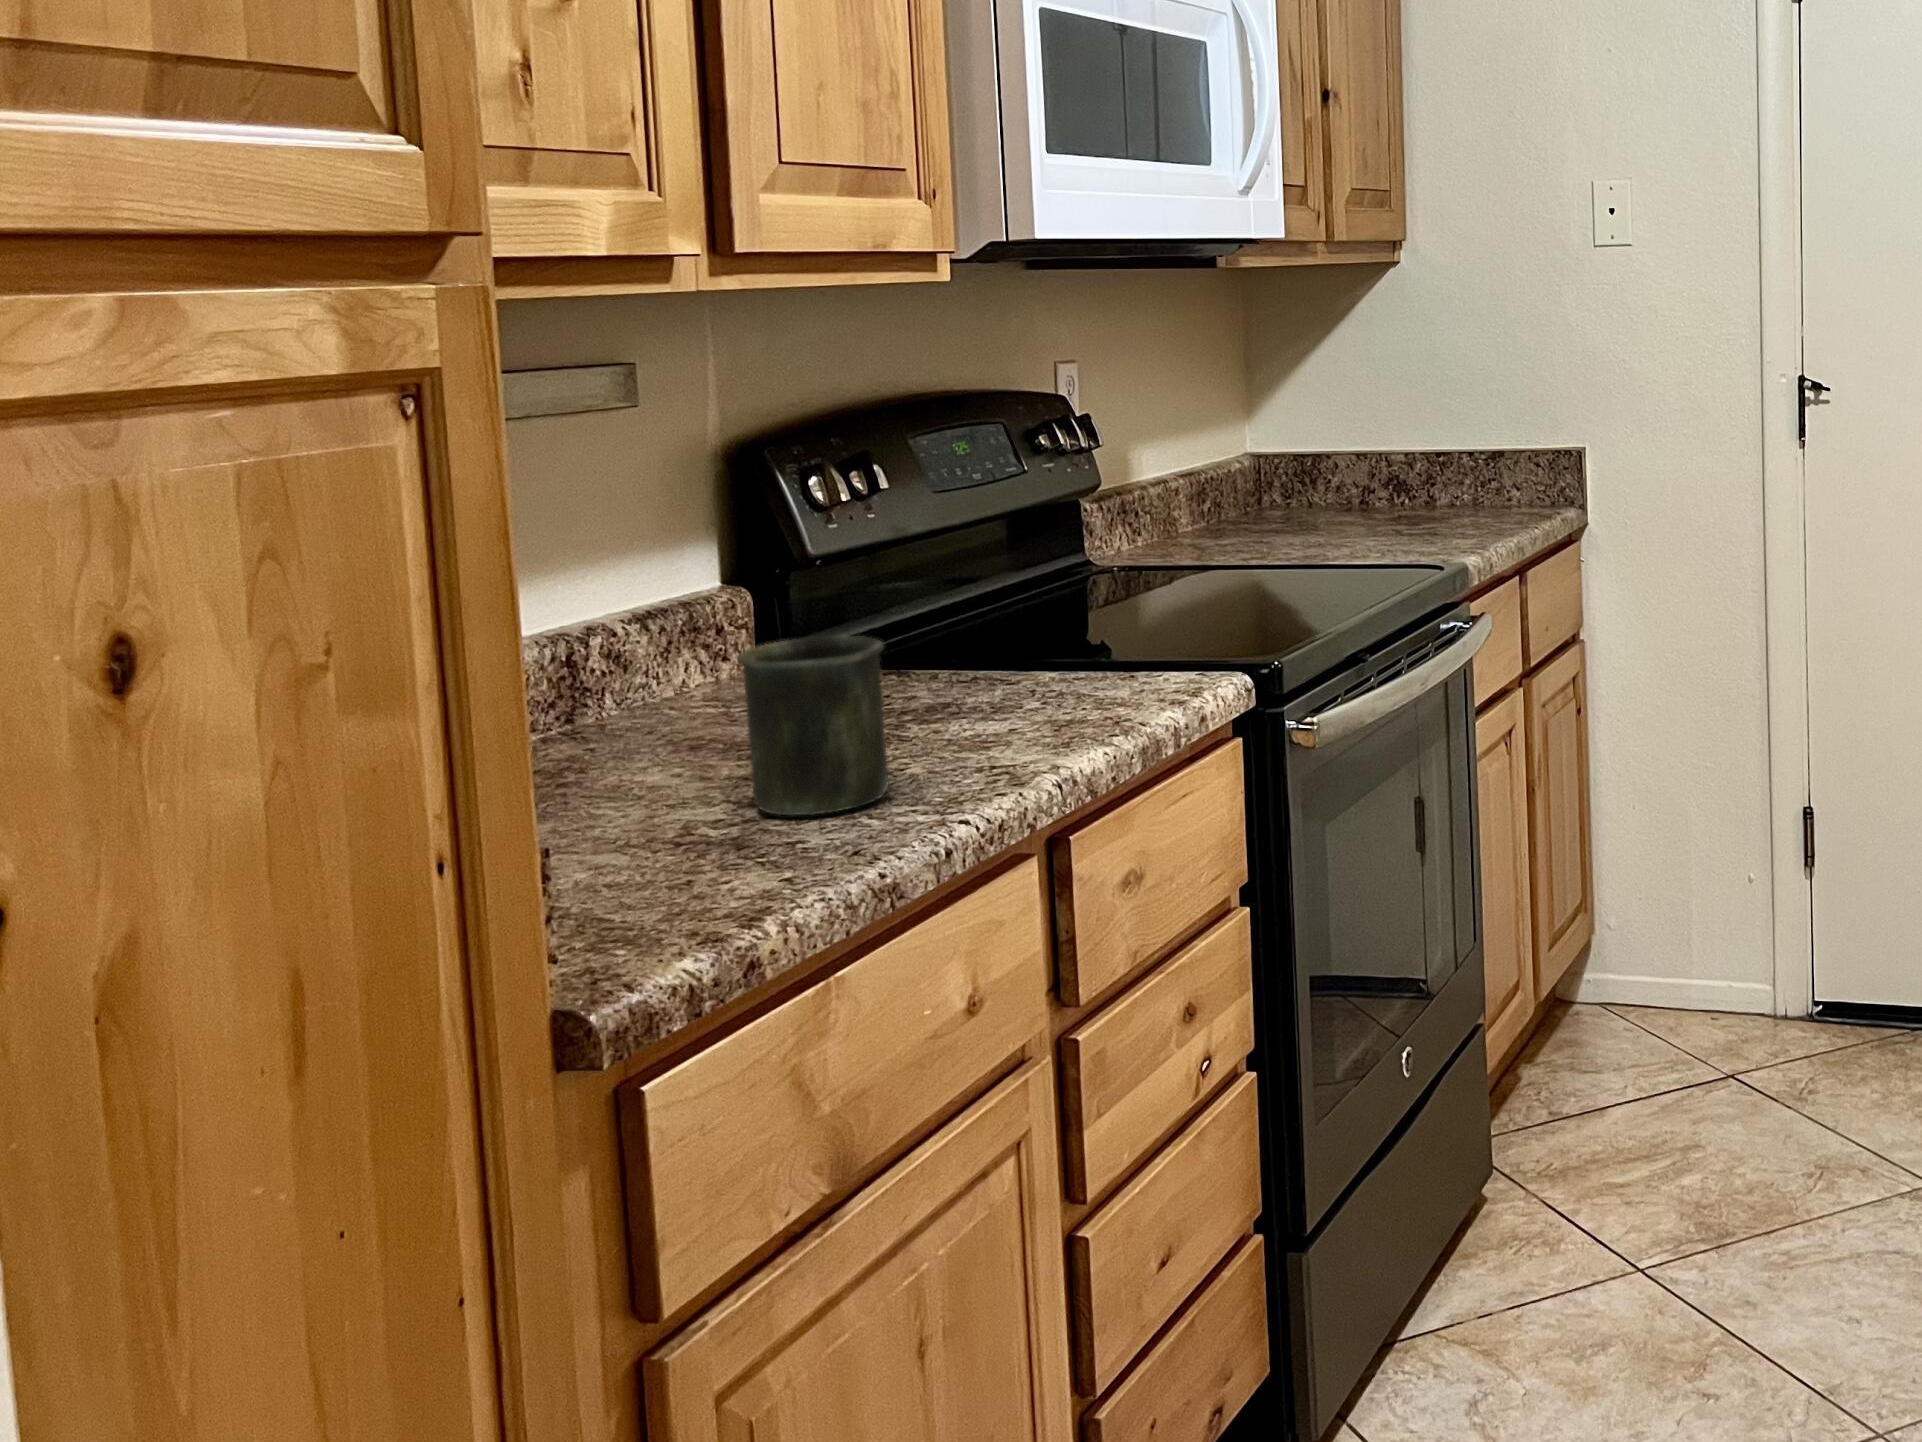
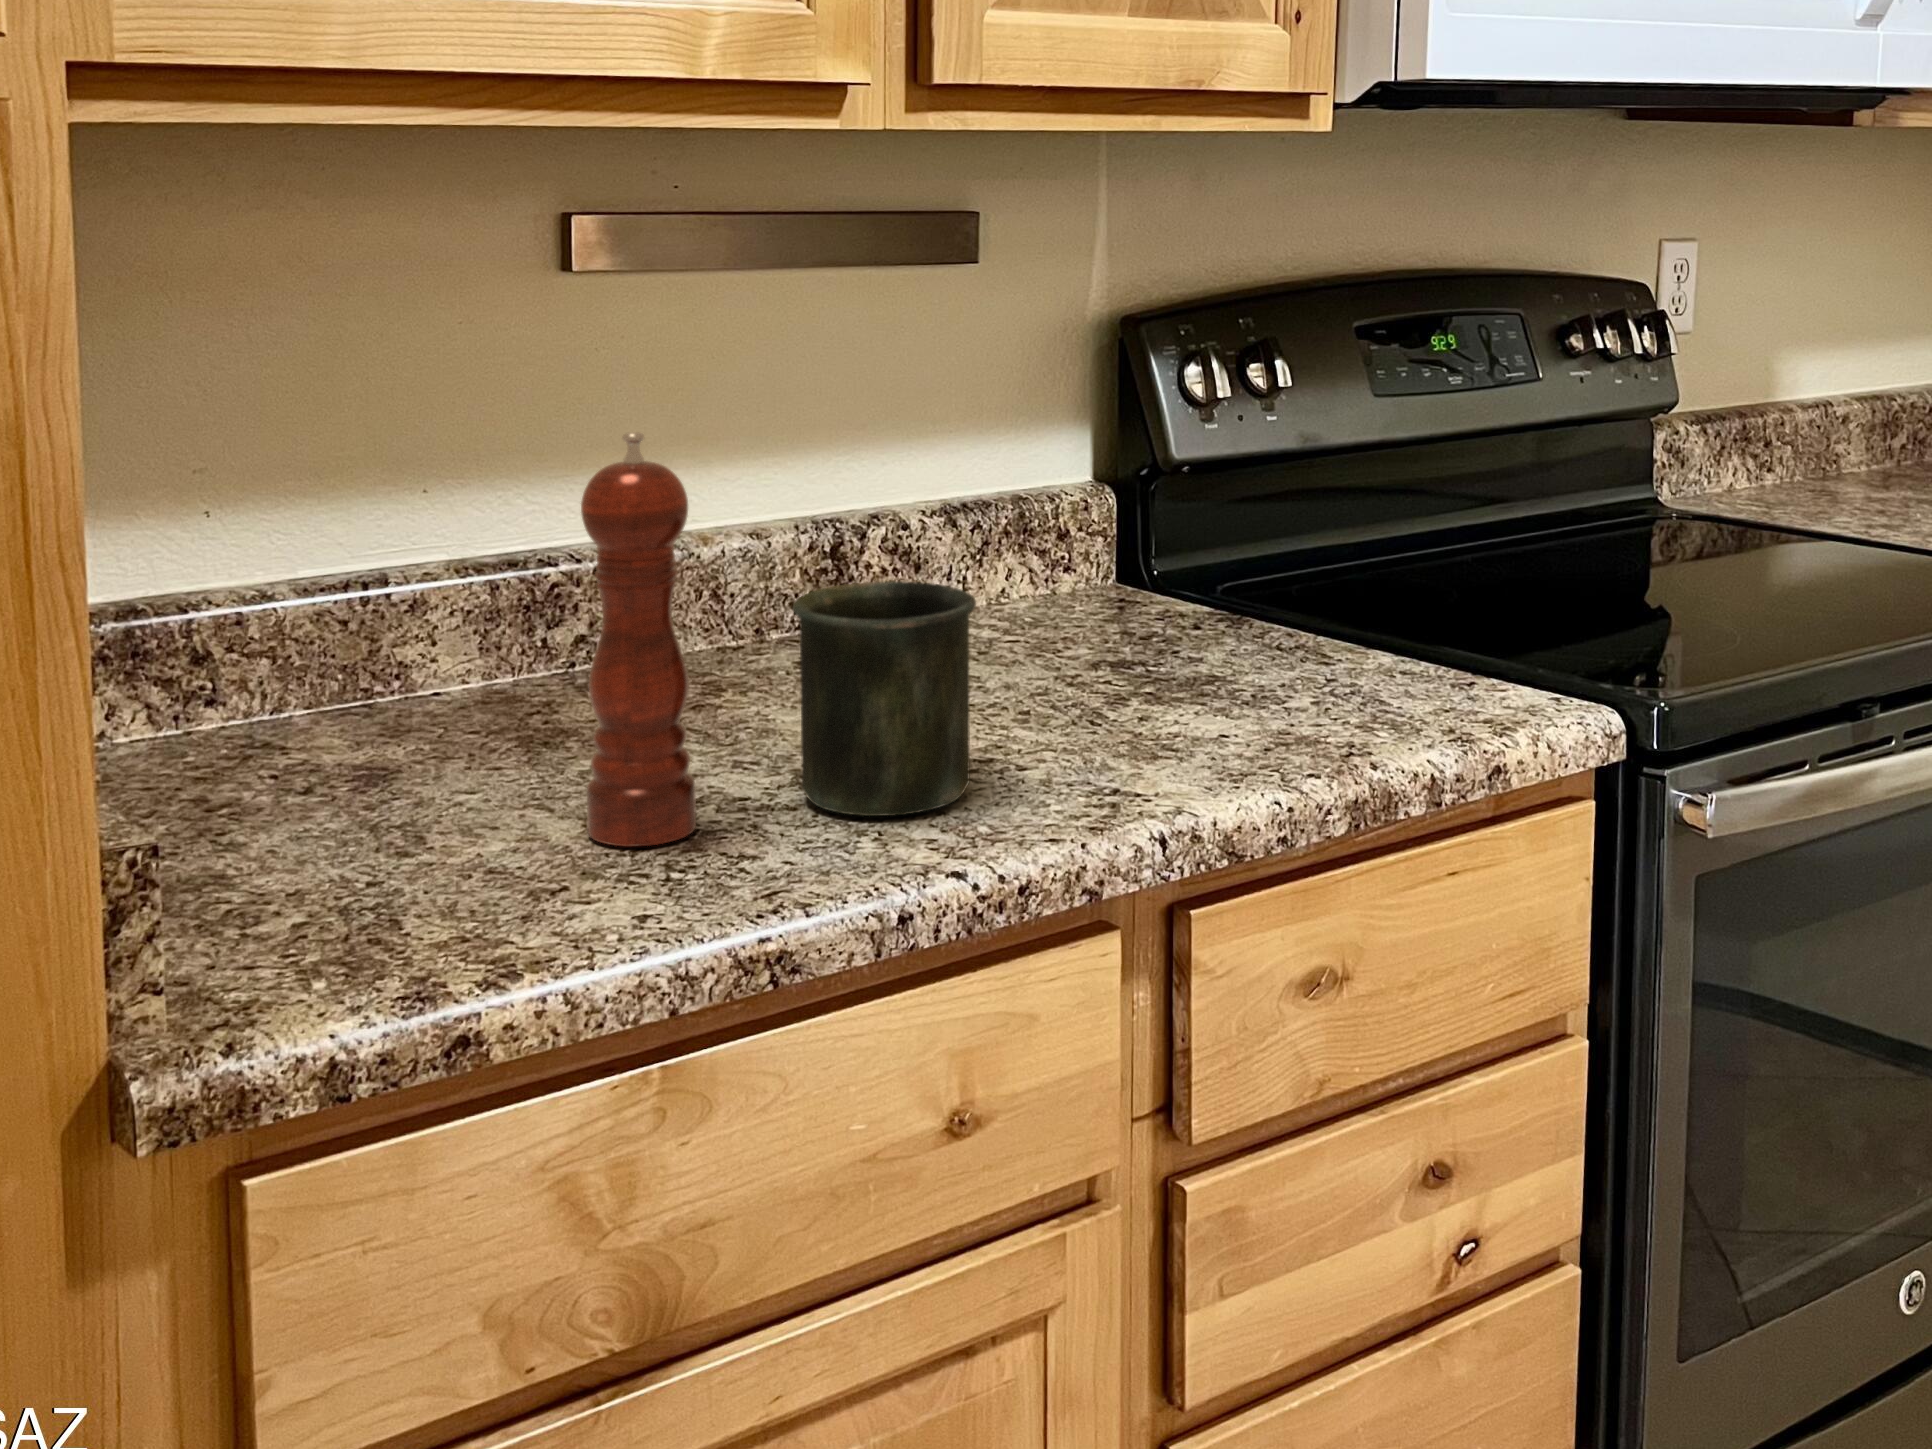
pepper mill: none [604,533,716,865] -> present [581,432,696,846]

